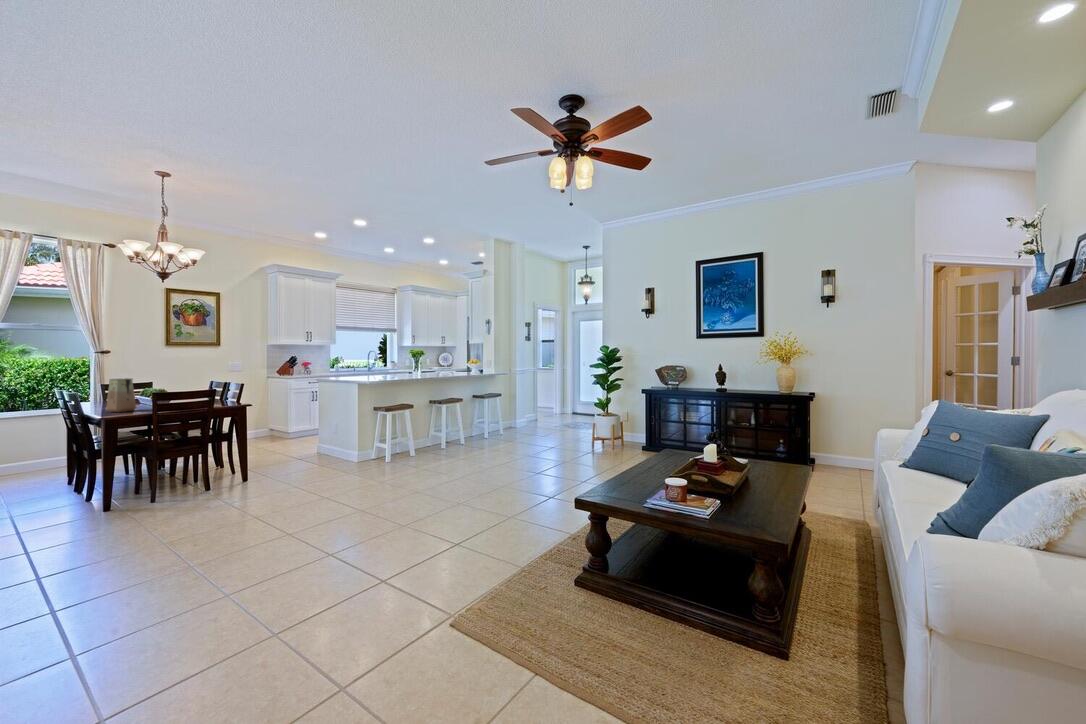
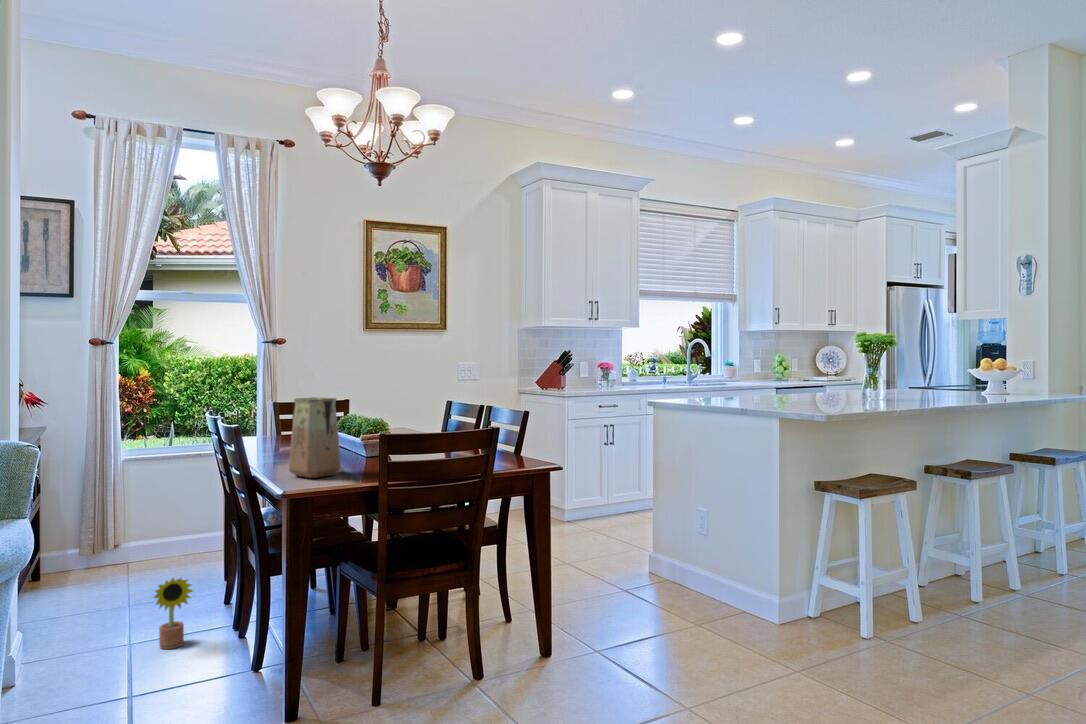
decorative plant: none [22,465,49,501] -> present [154,578,193,649]

